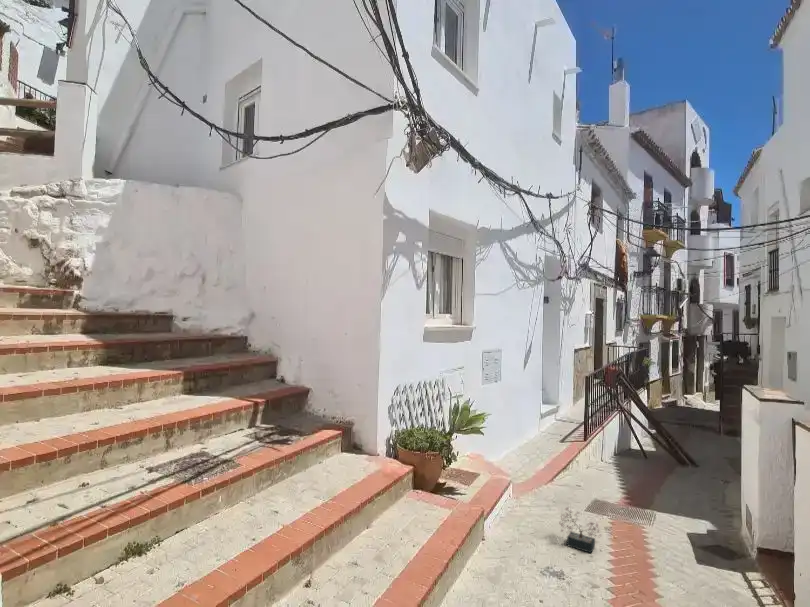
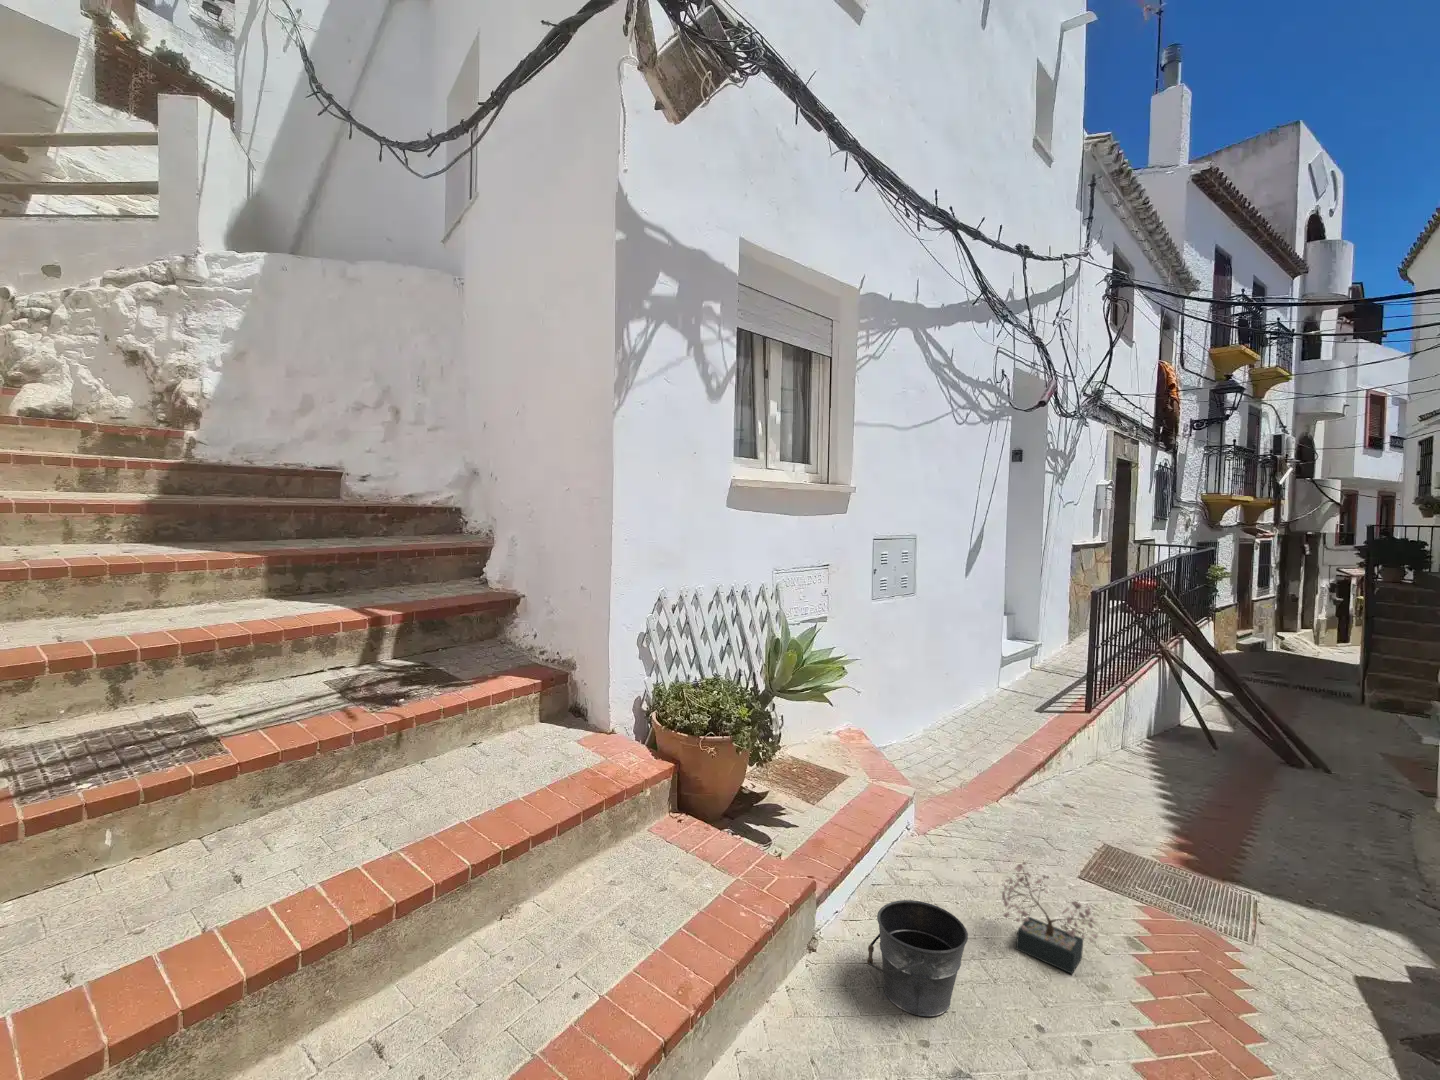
bucket: none [507,523,551,570] -> present [867,900,968,1016]

